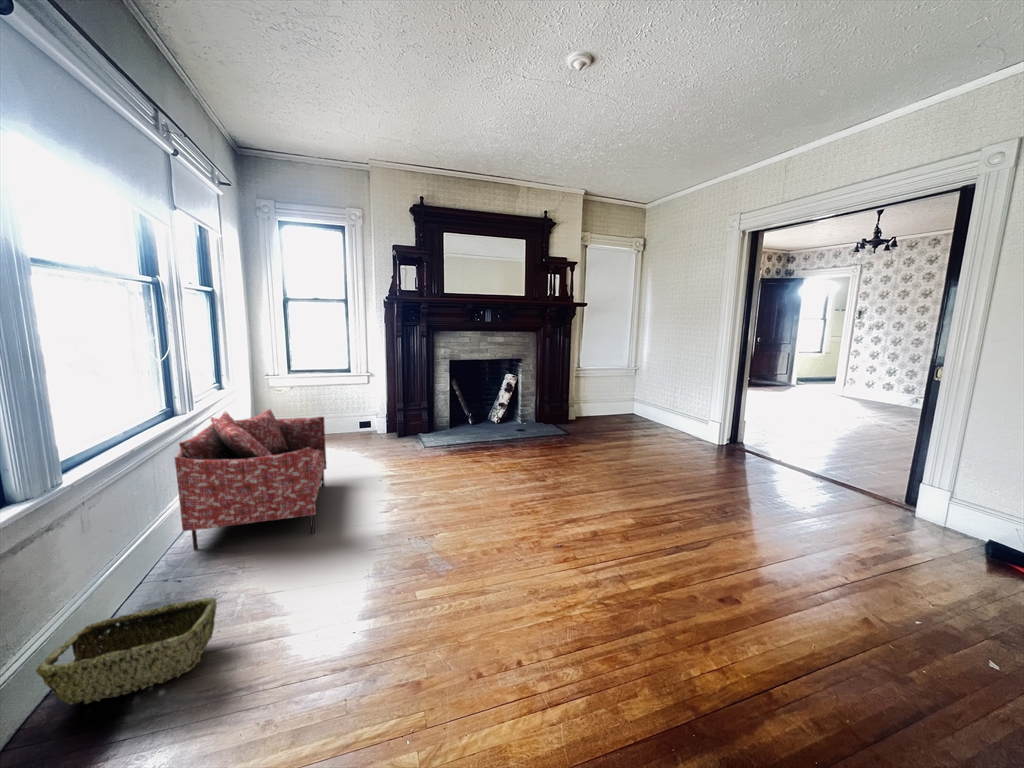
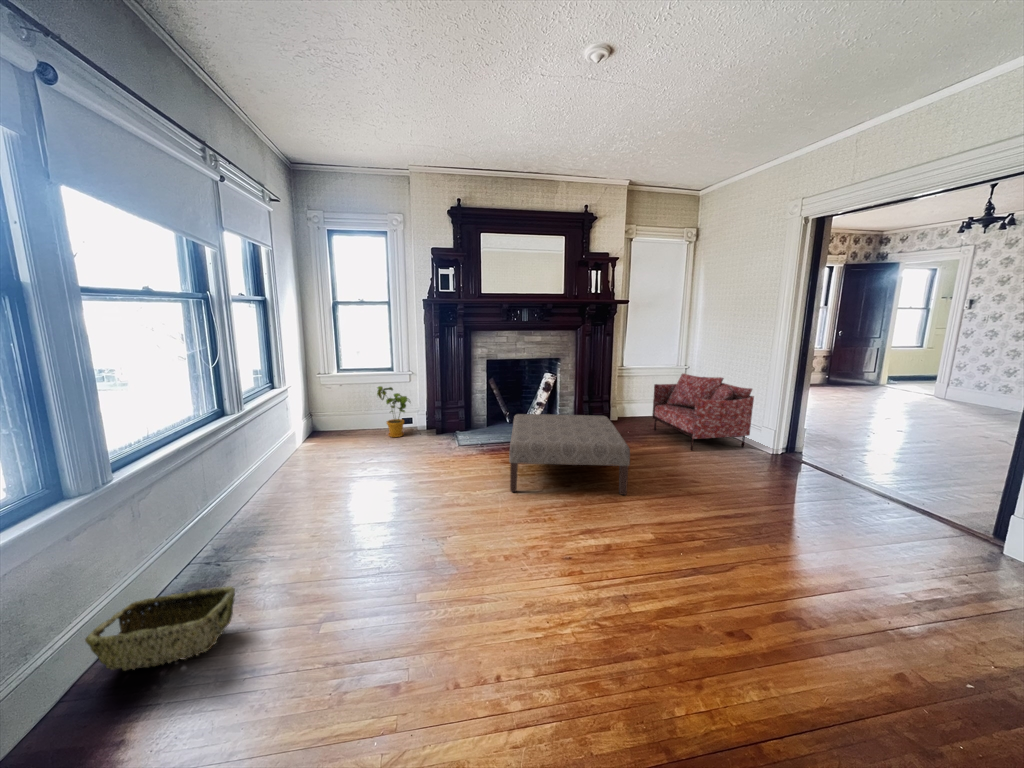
house plant: none [336,387,372,441] -> present [377,386,410,437]
armchair: present [175,409,326,550] -> present [652,374,754,450]
ottoman: none [483,412,603,488] -> present [509,414,630,495]

